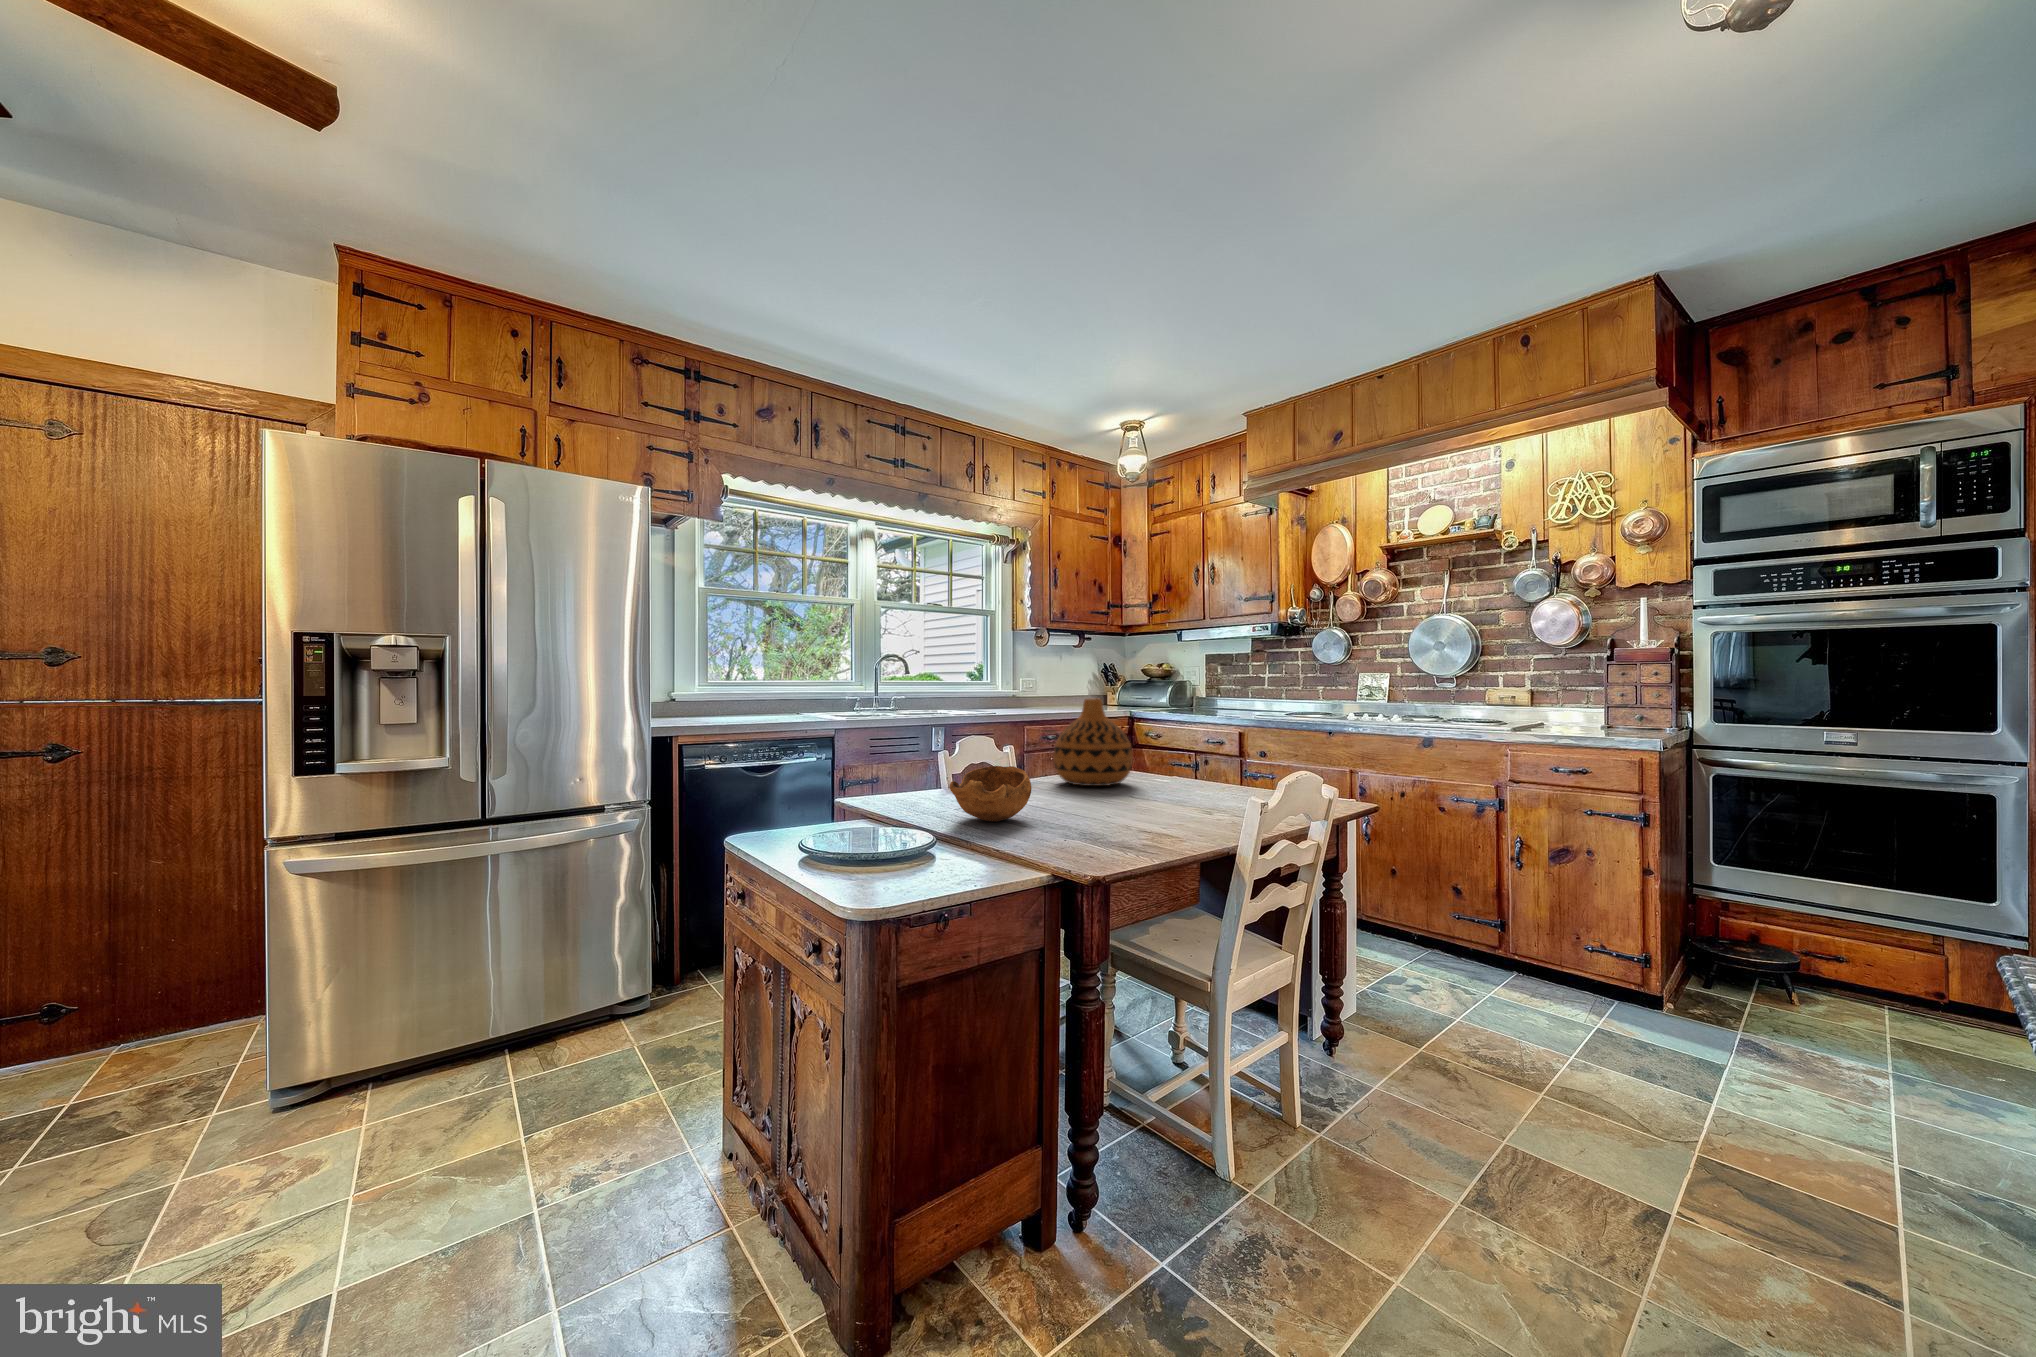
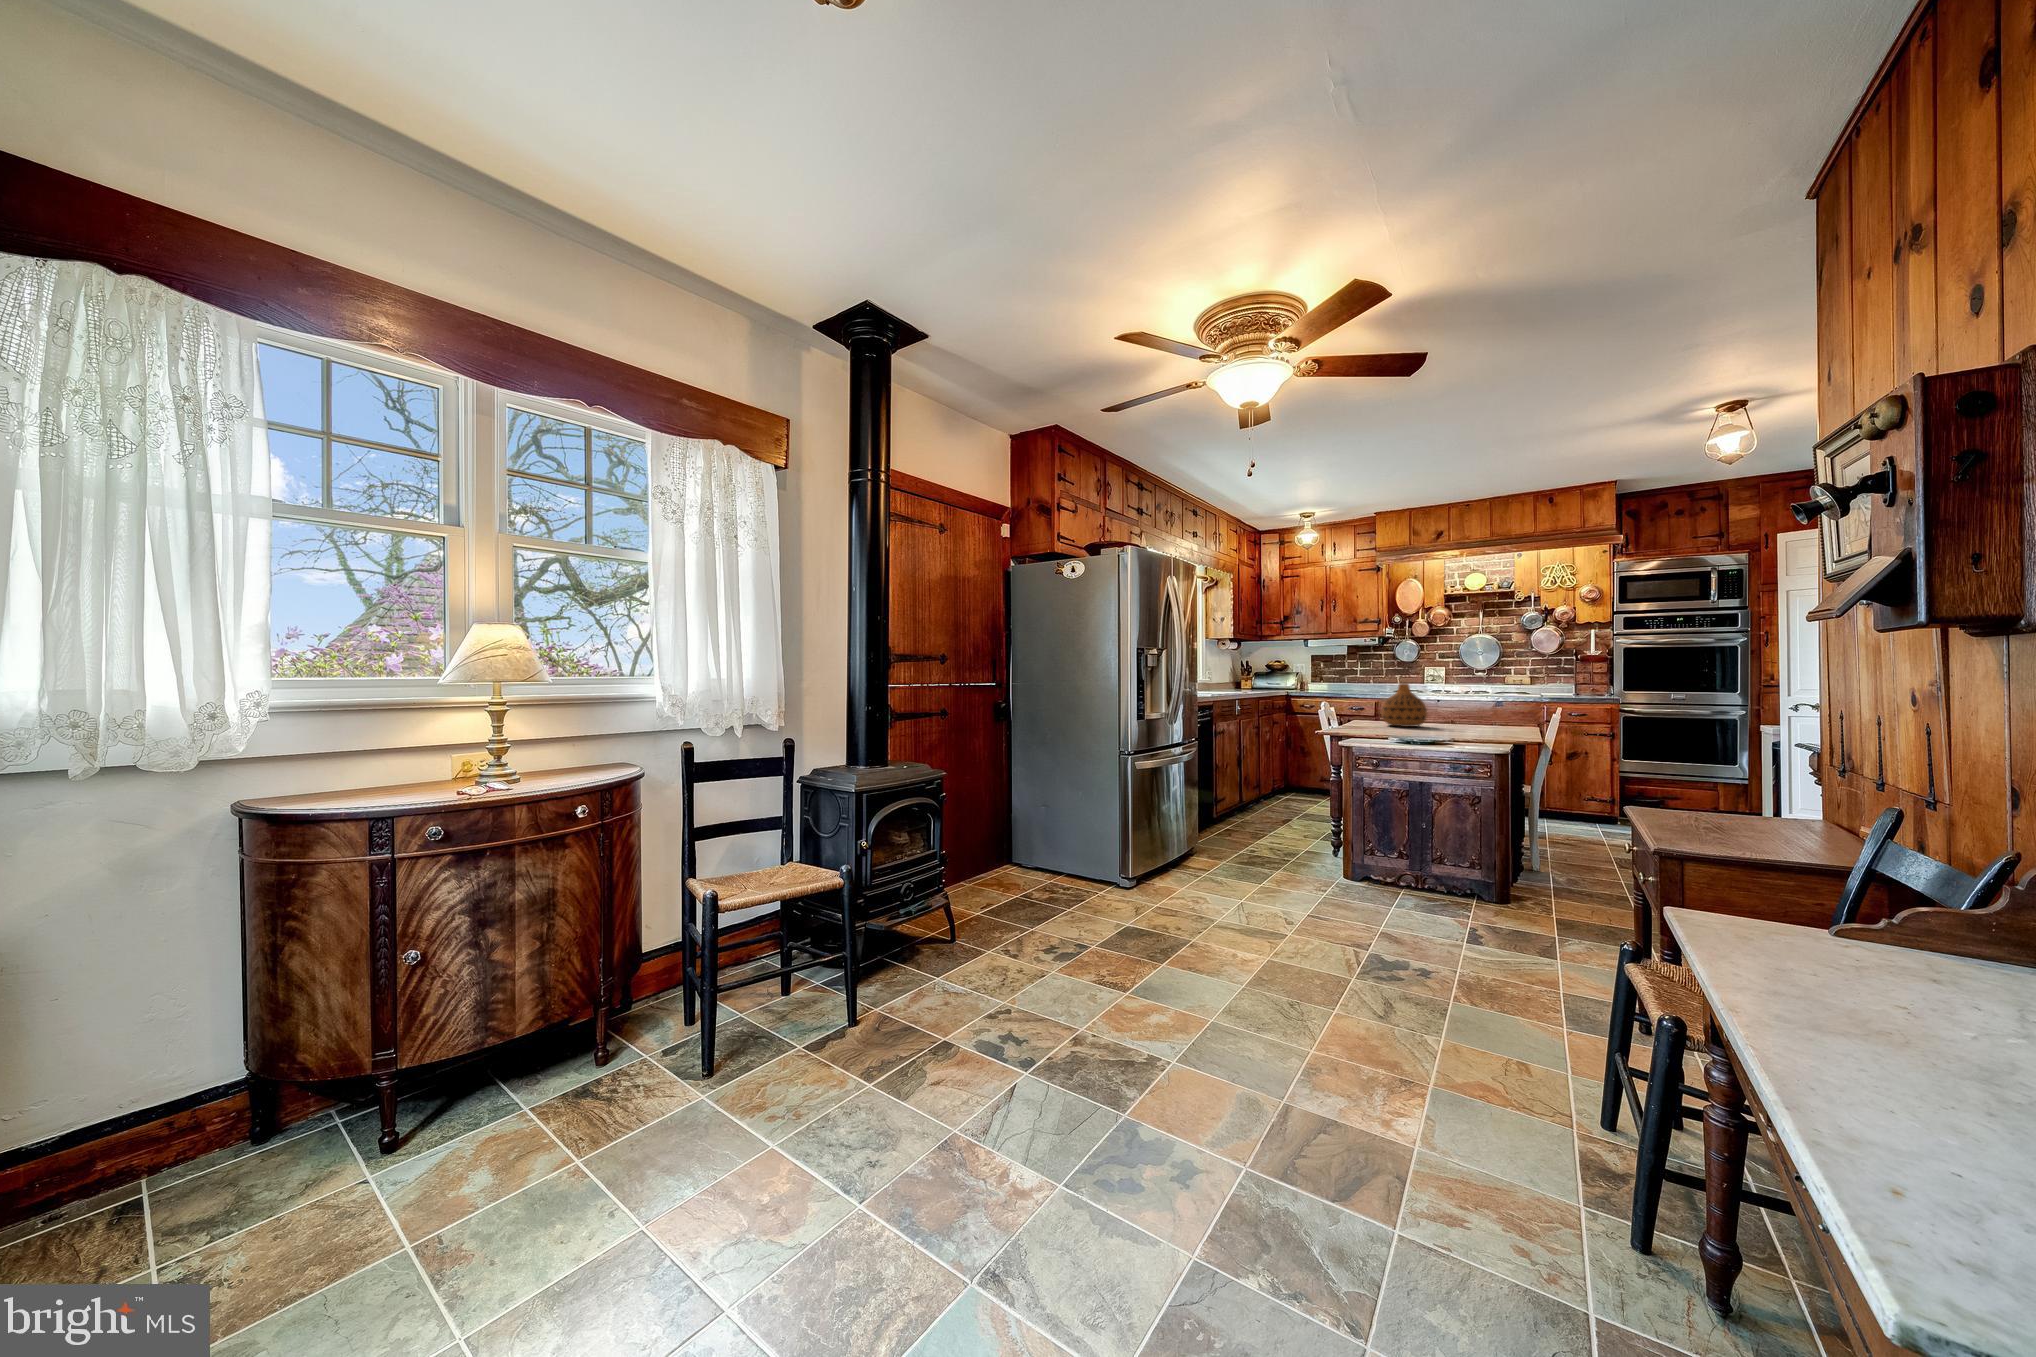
wooden bowl: present [950,766,1031,821] -> none [1421,714,1464,737]

